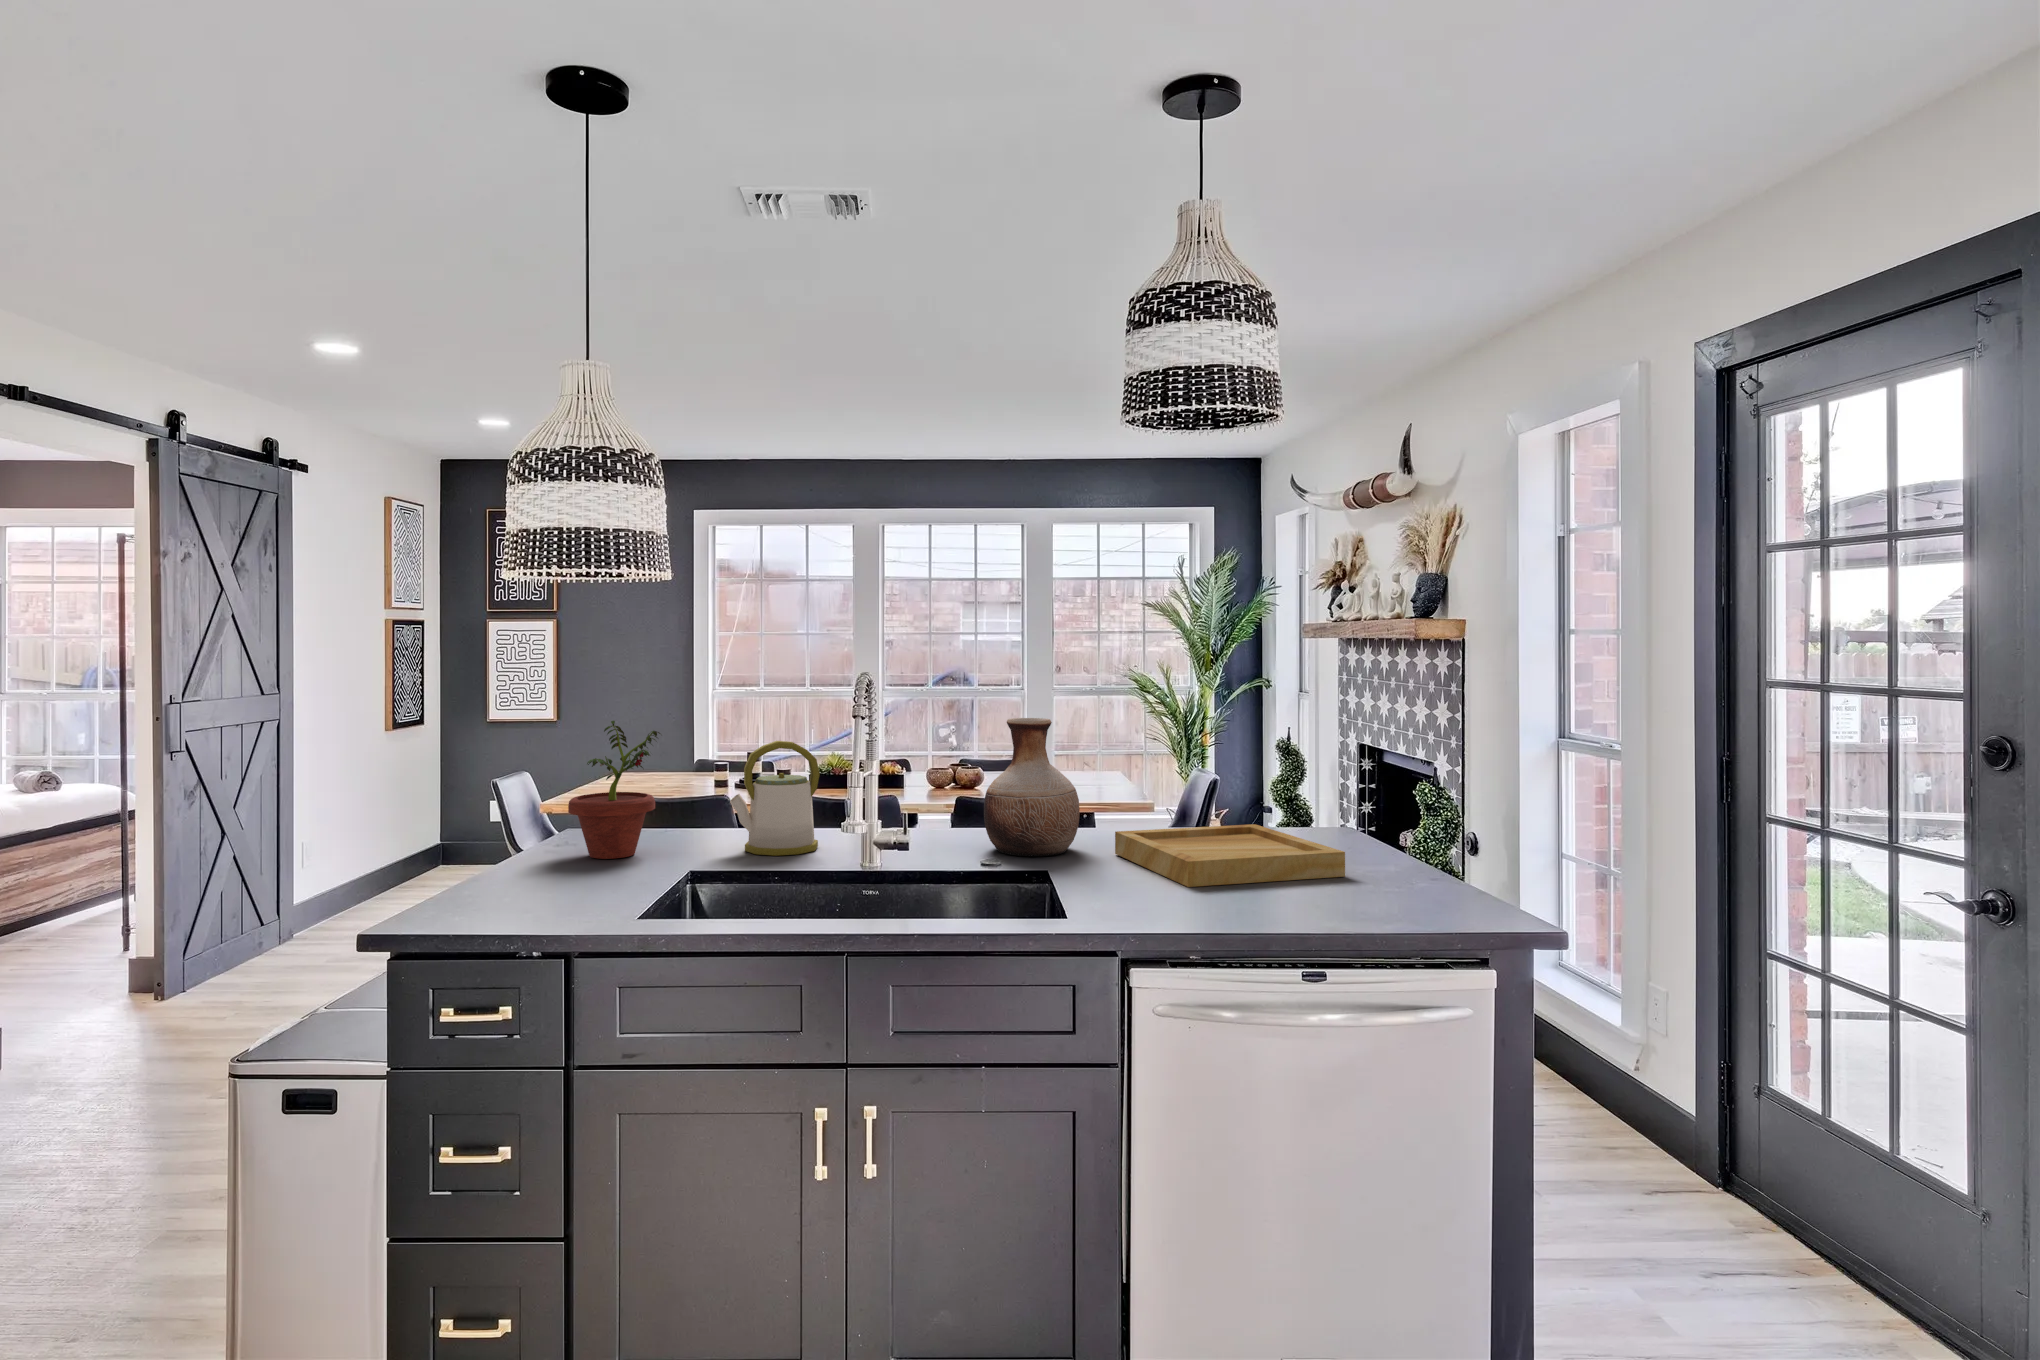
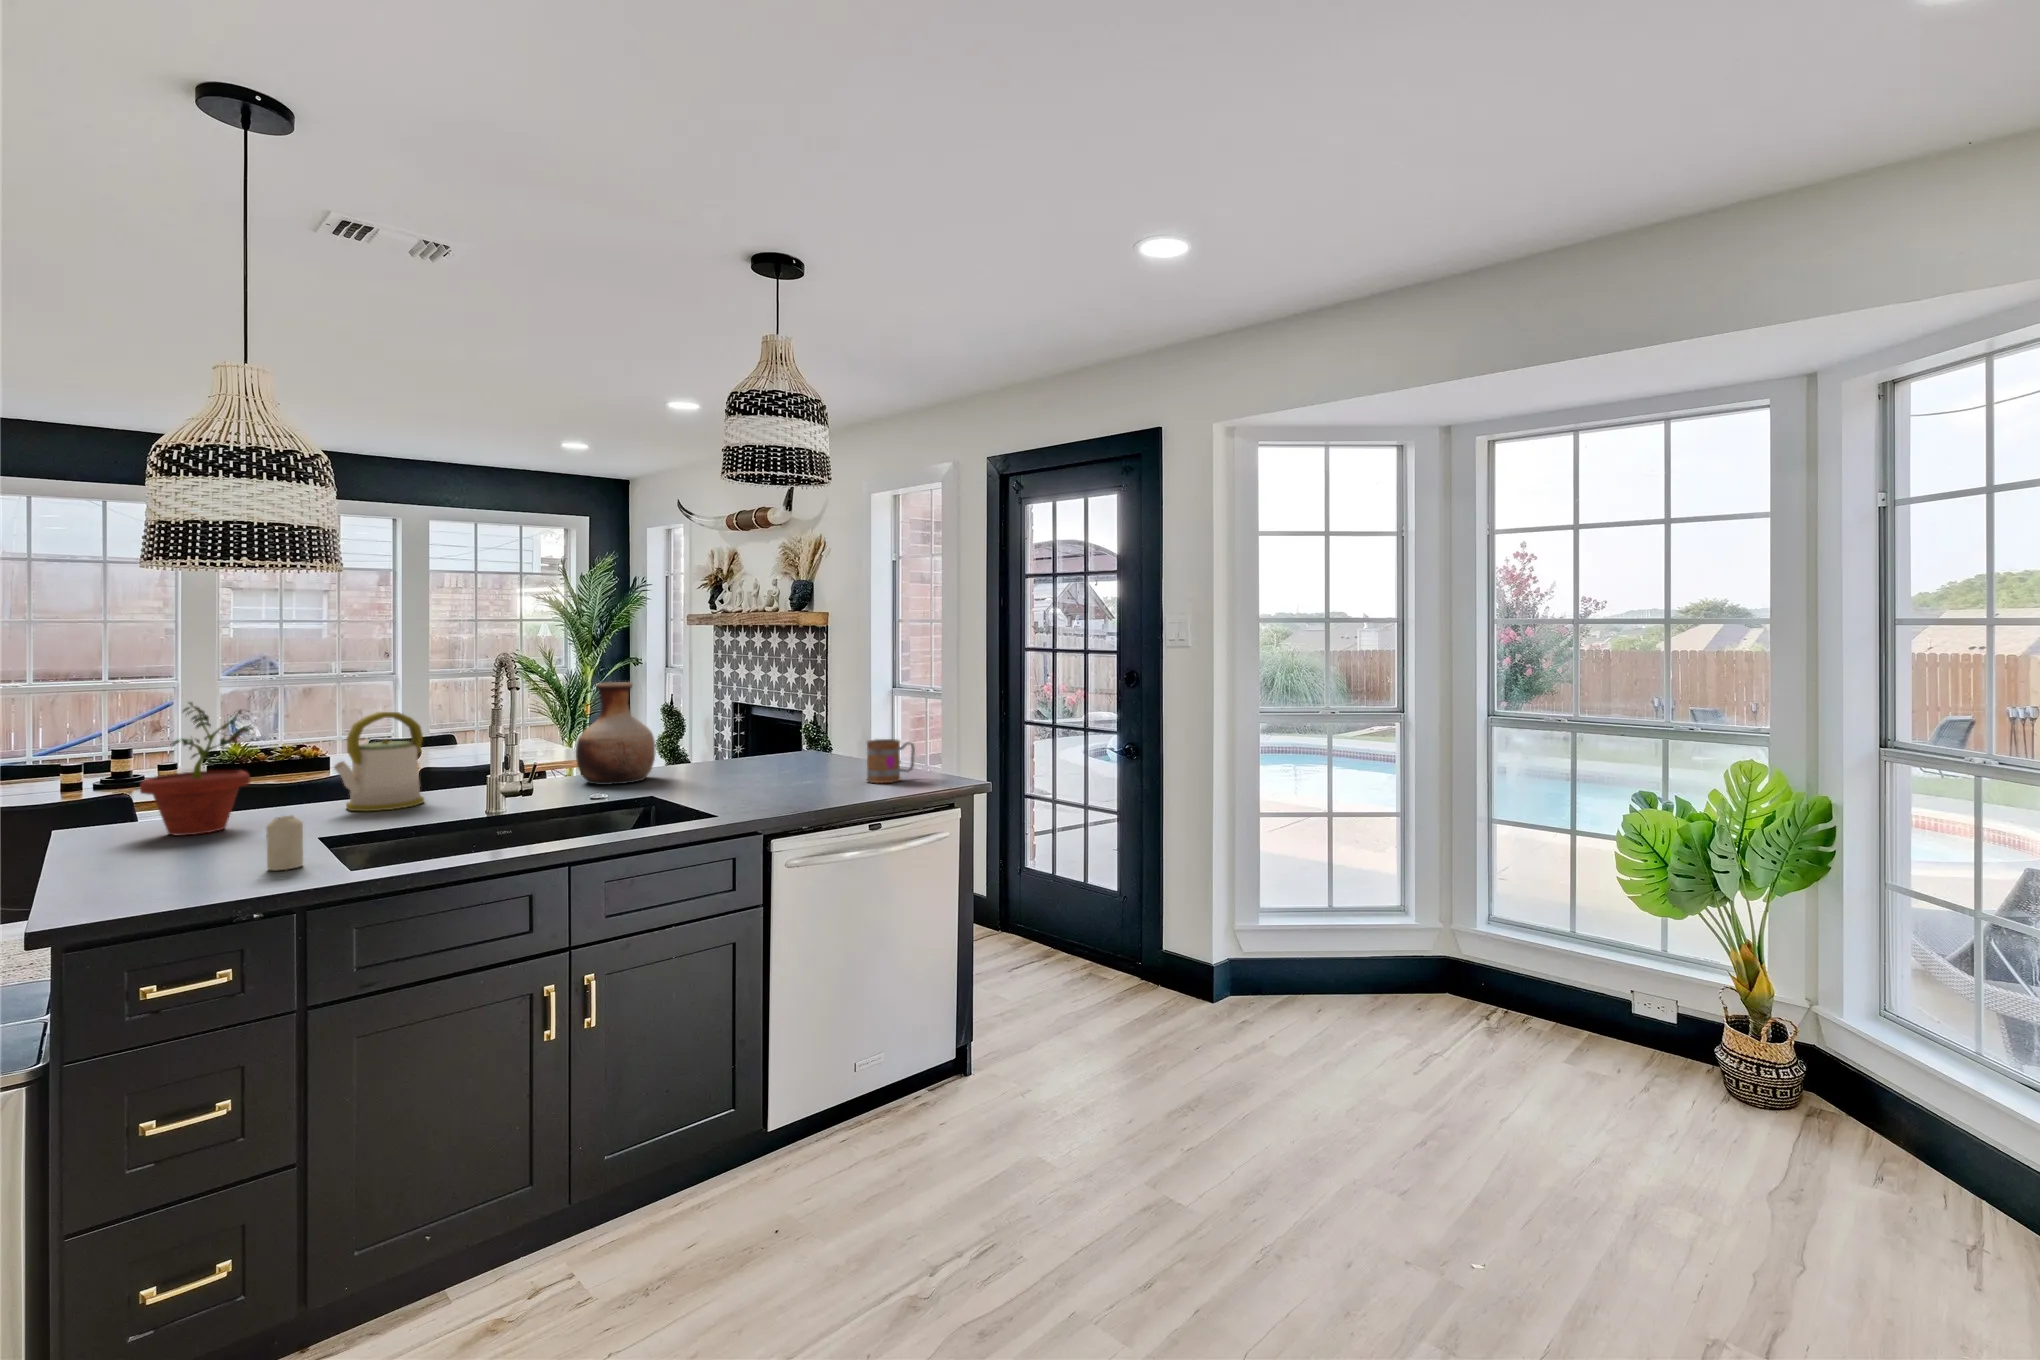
tray: present [1115,824,1345,887] -> none [684,747,846,784]
mug: none [1337,840,1431,921] -> present [867,739,915,783]
candle: none [546,861,579,923] -> present [266,815,303,871]

